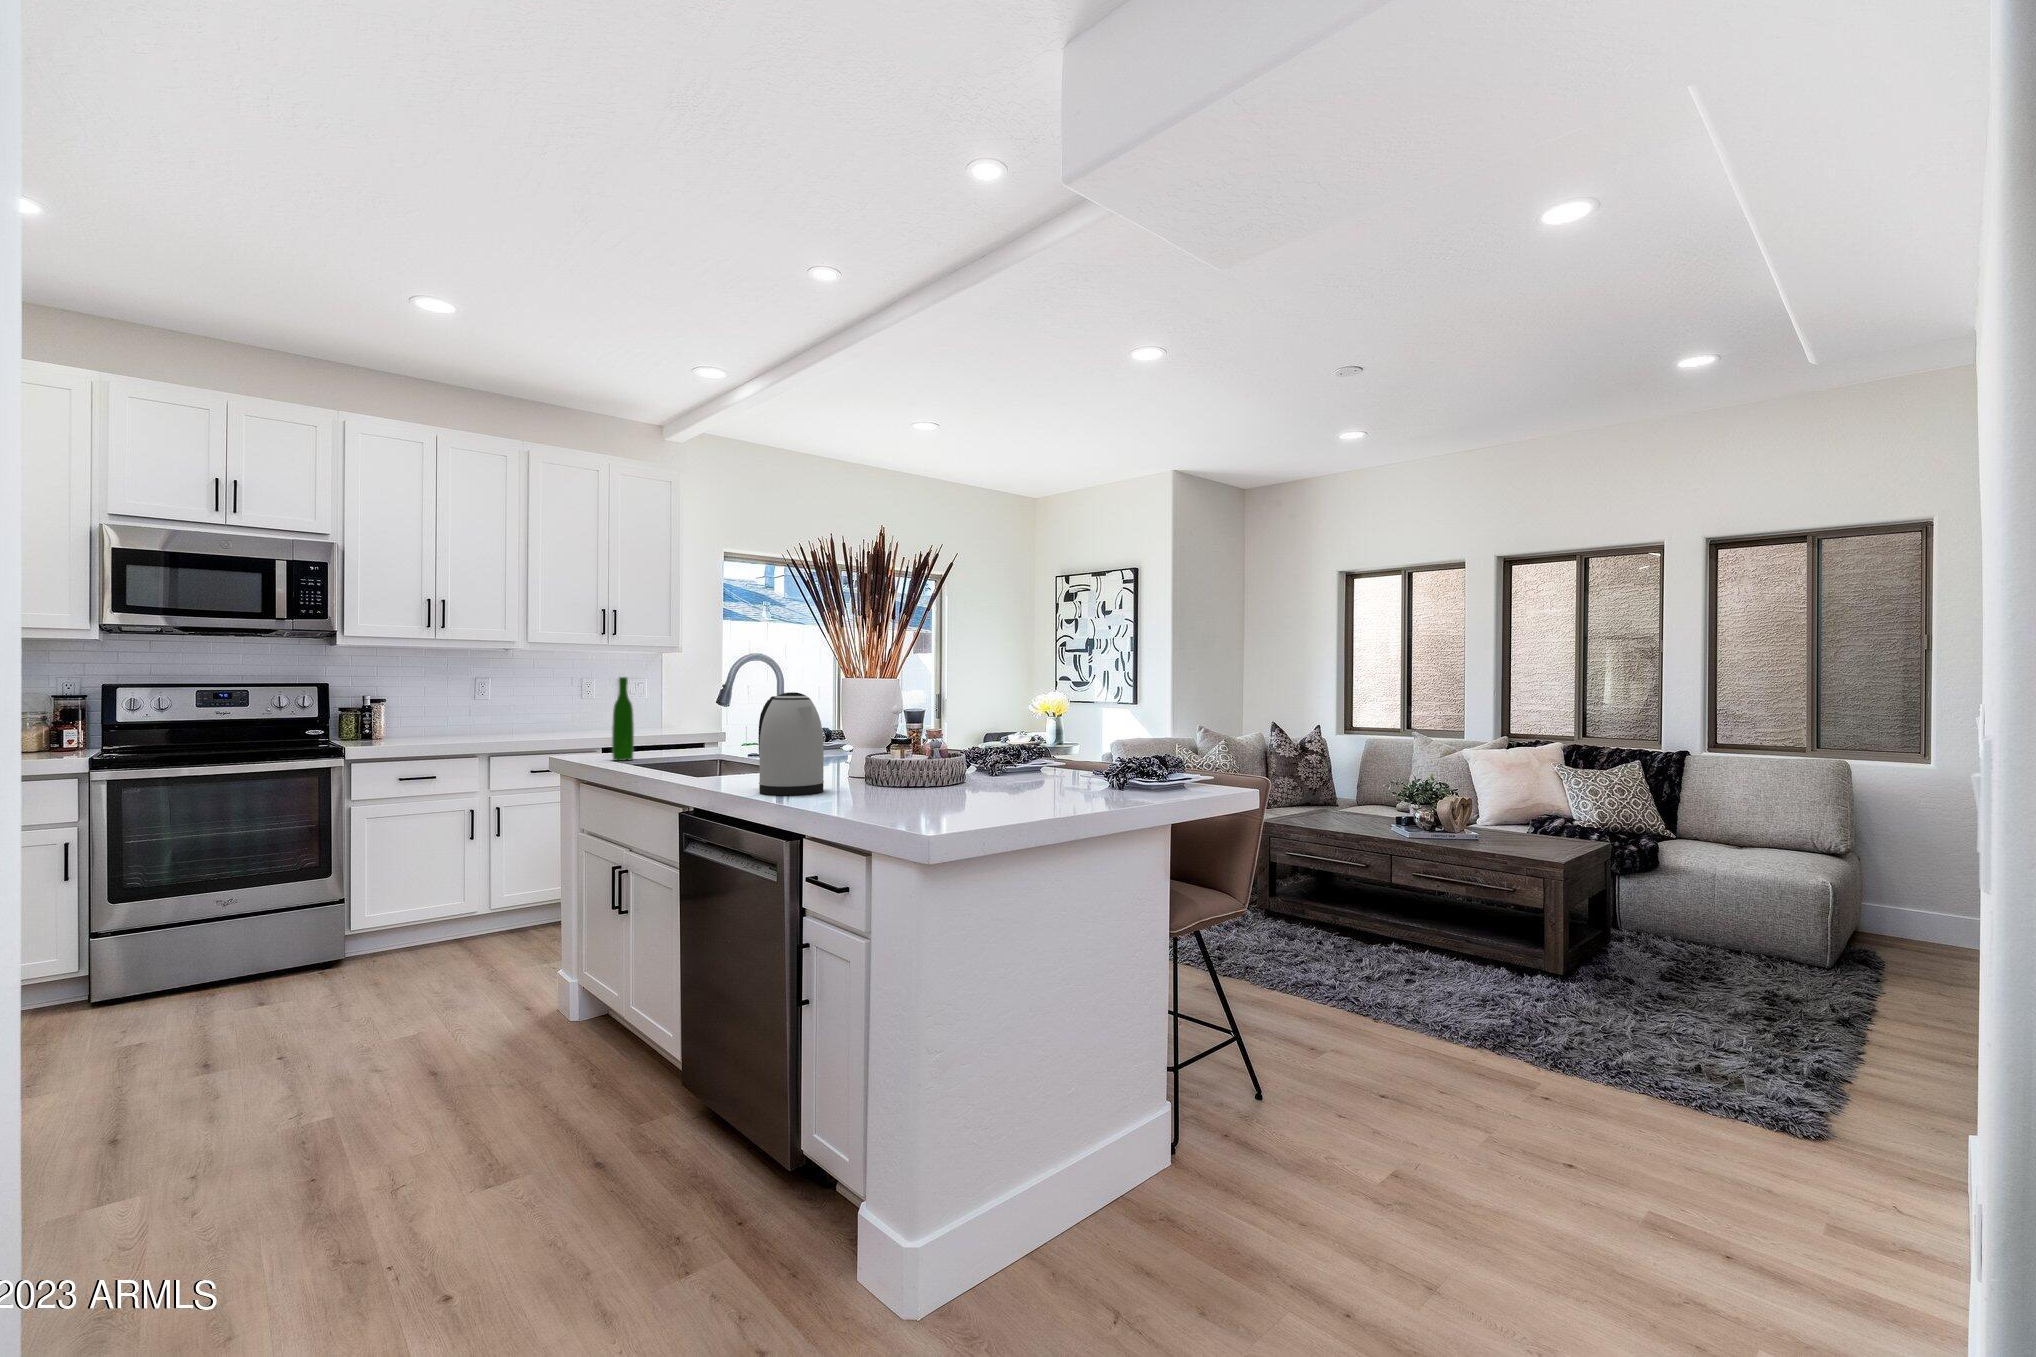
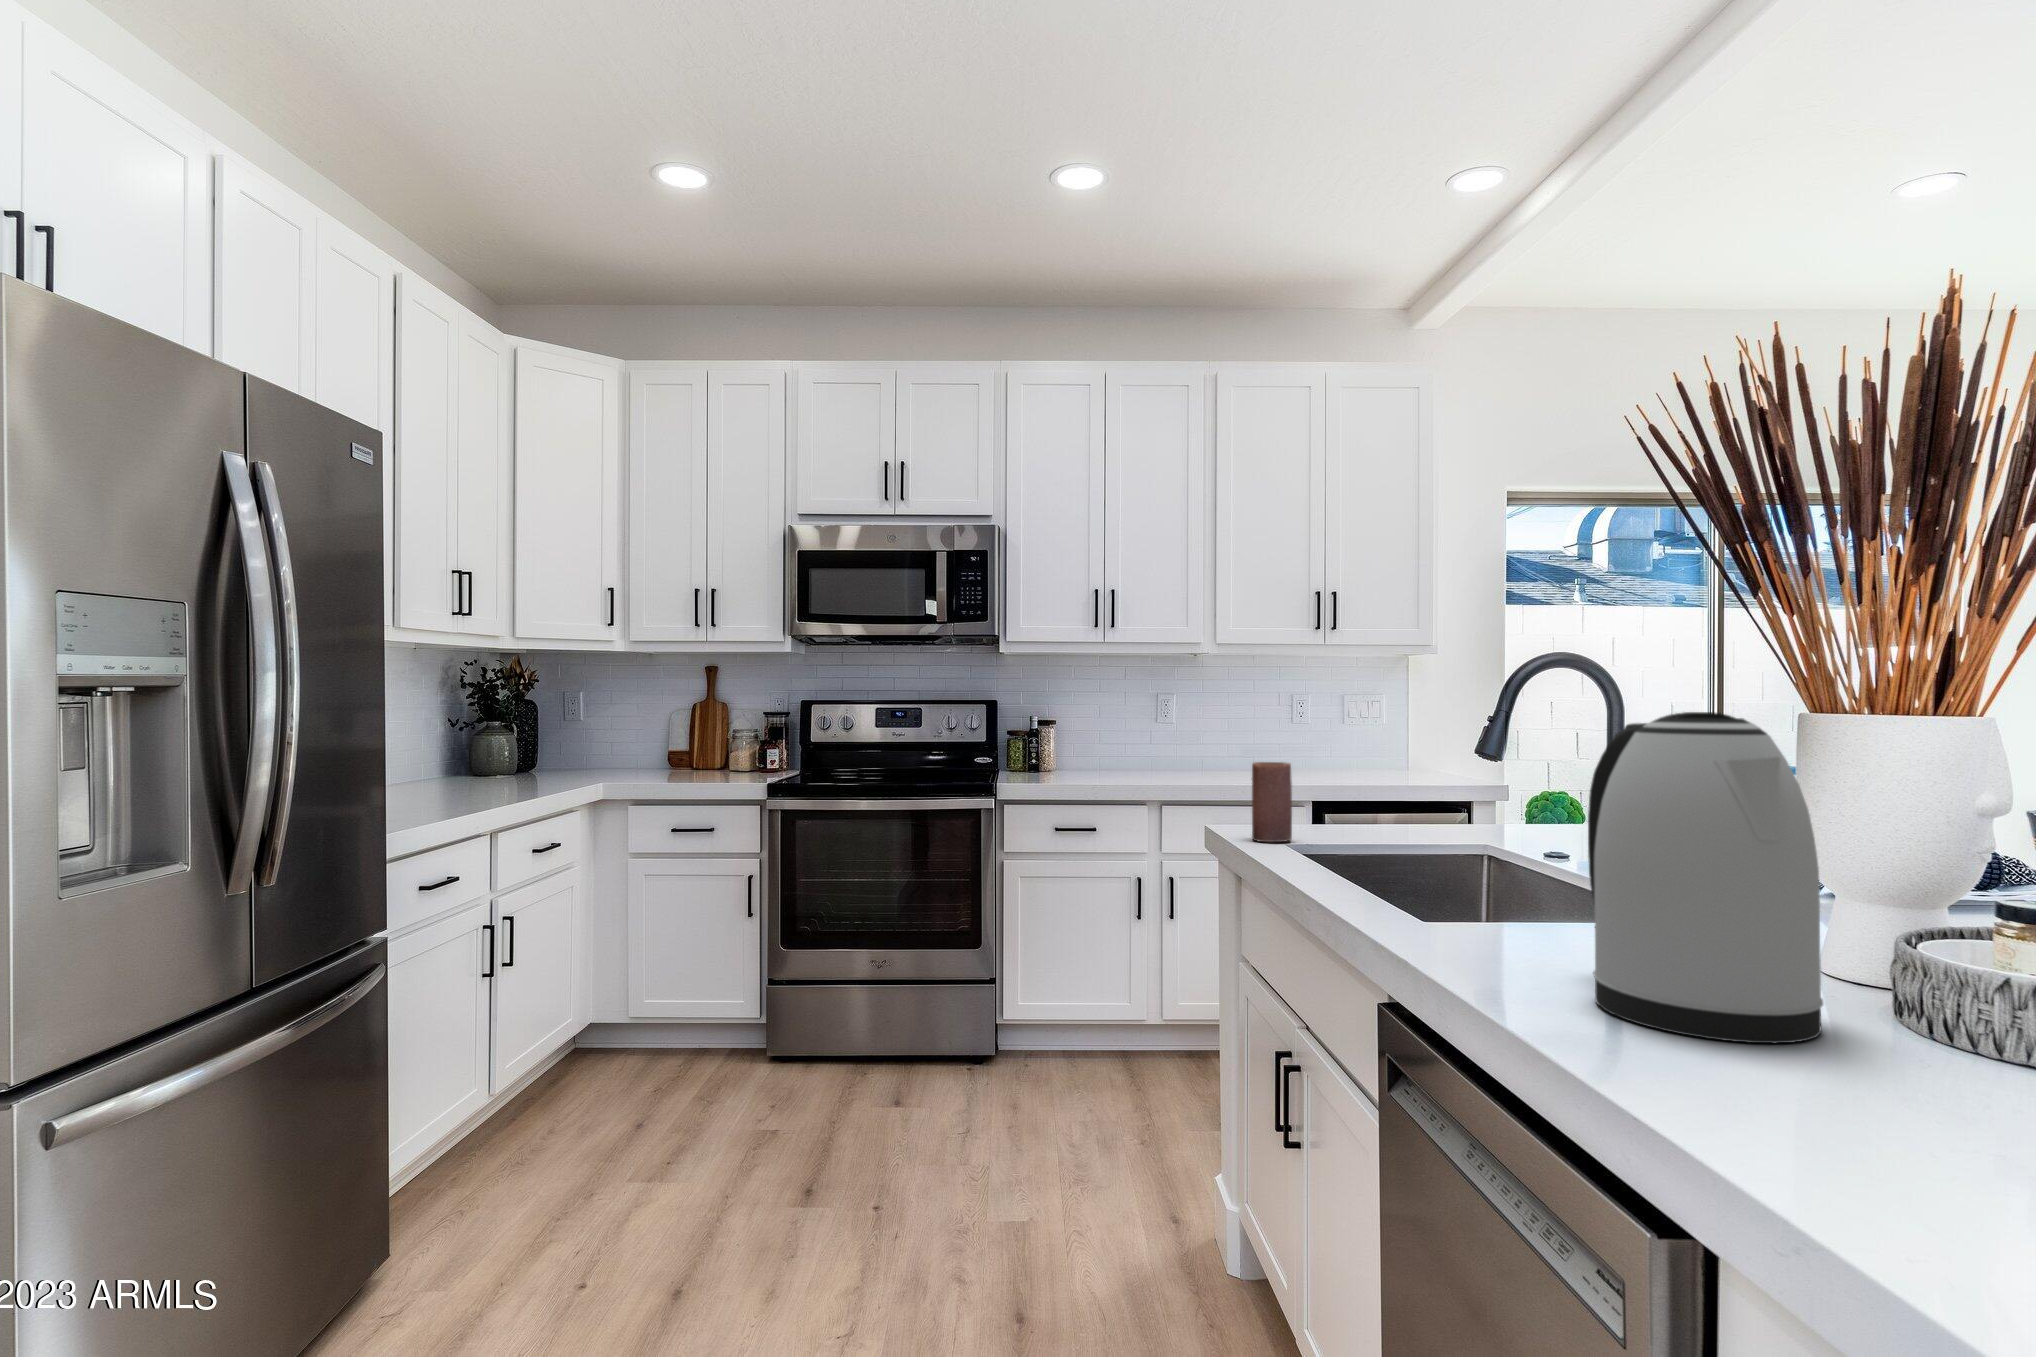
wine bottle: present [612,677,634,761] -> none [1296,688,1332,836]
candle: none [589,720,613,765] -> present [1252,762,1292,842]

